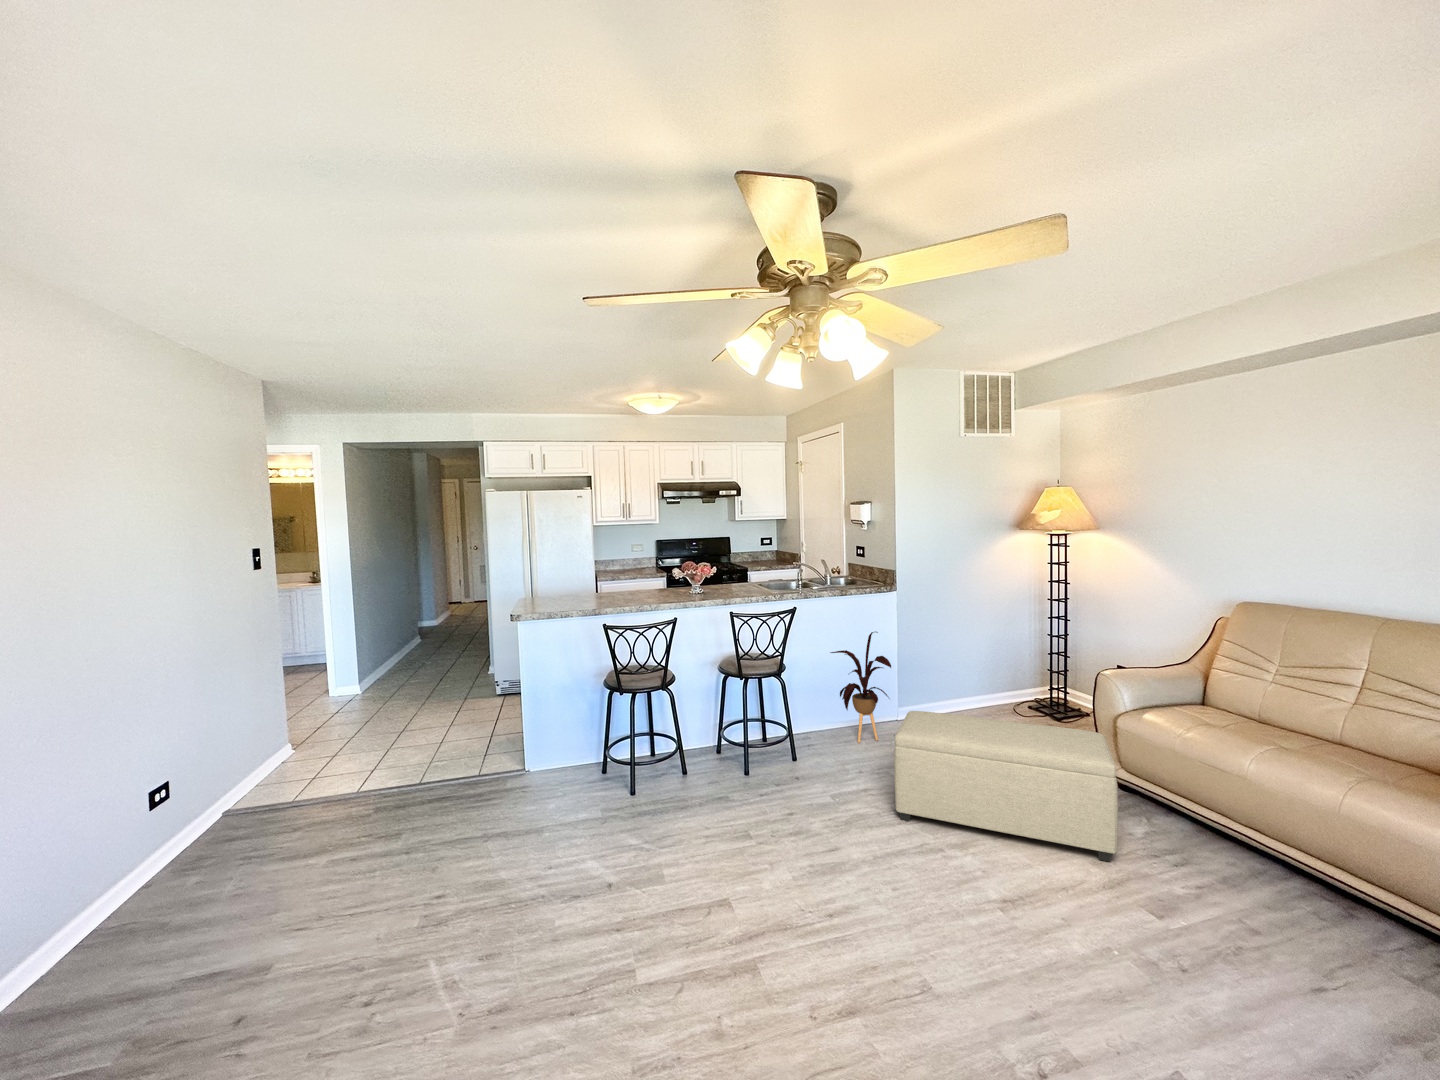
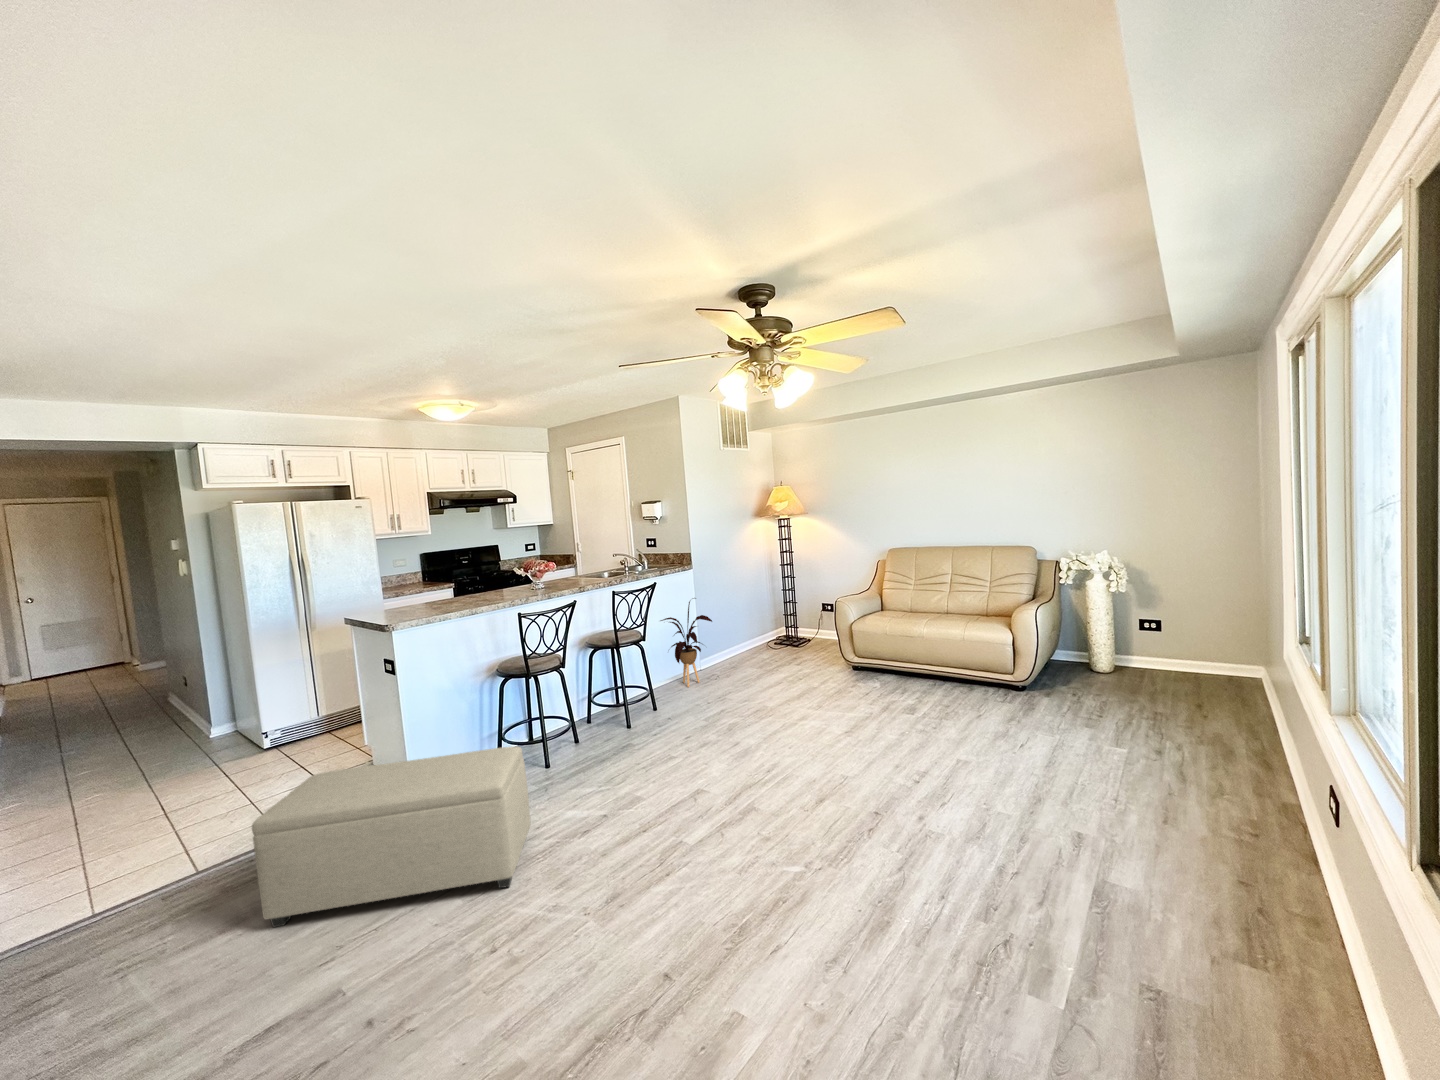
ottoman: present [894,711,1118,862] -> present [252,746,531,927]

